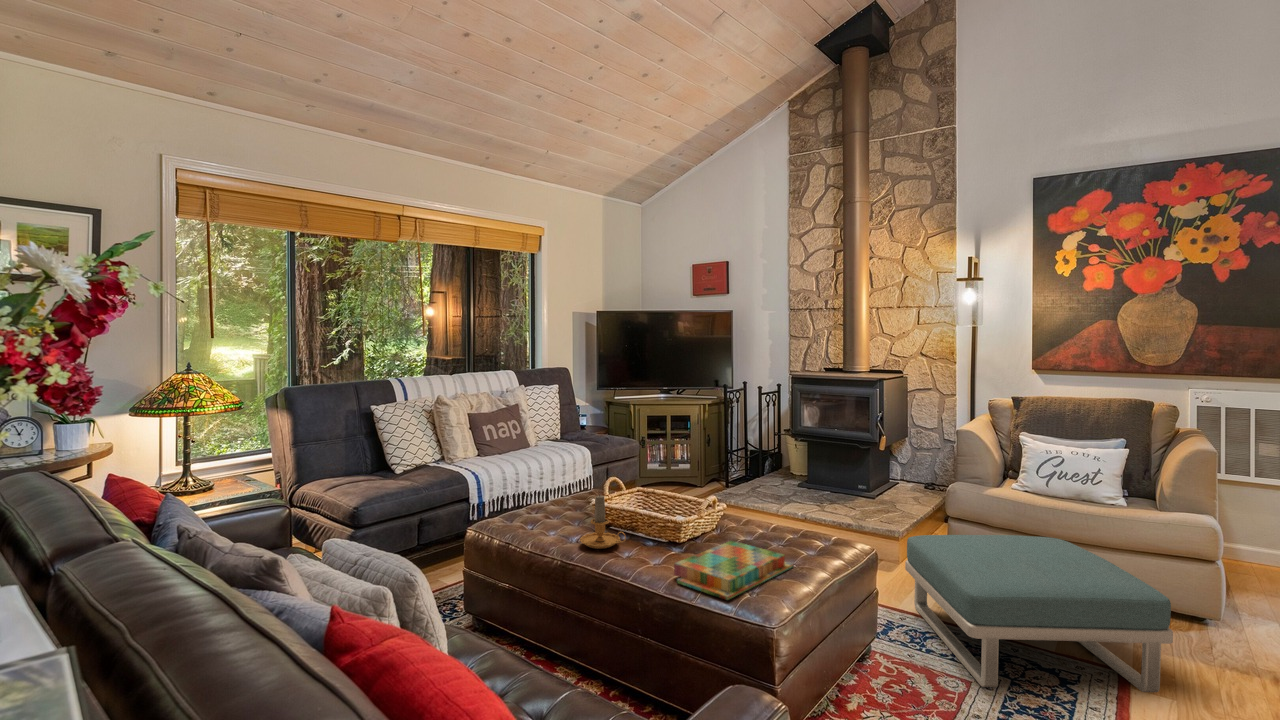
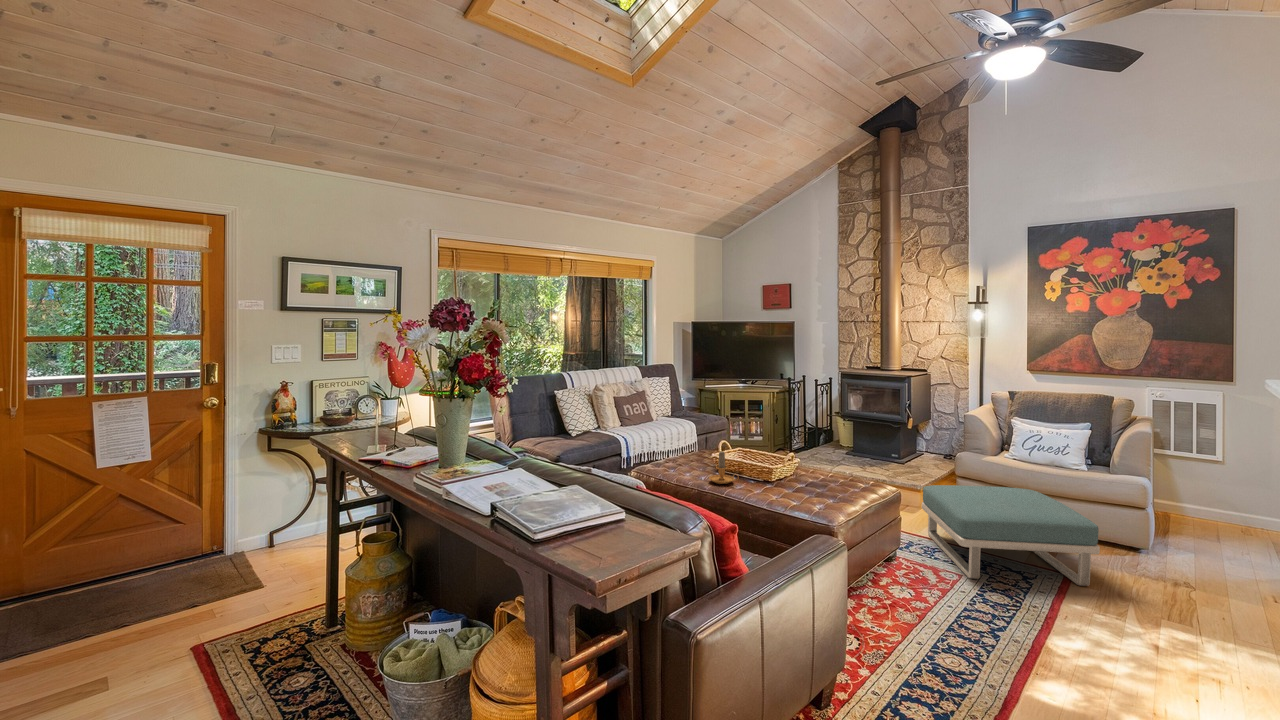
board game: present [674,541,793,600] -> none [773,481,846,512]

